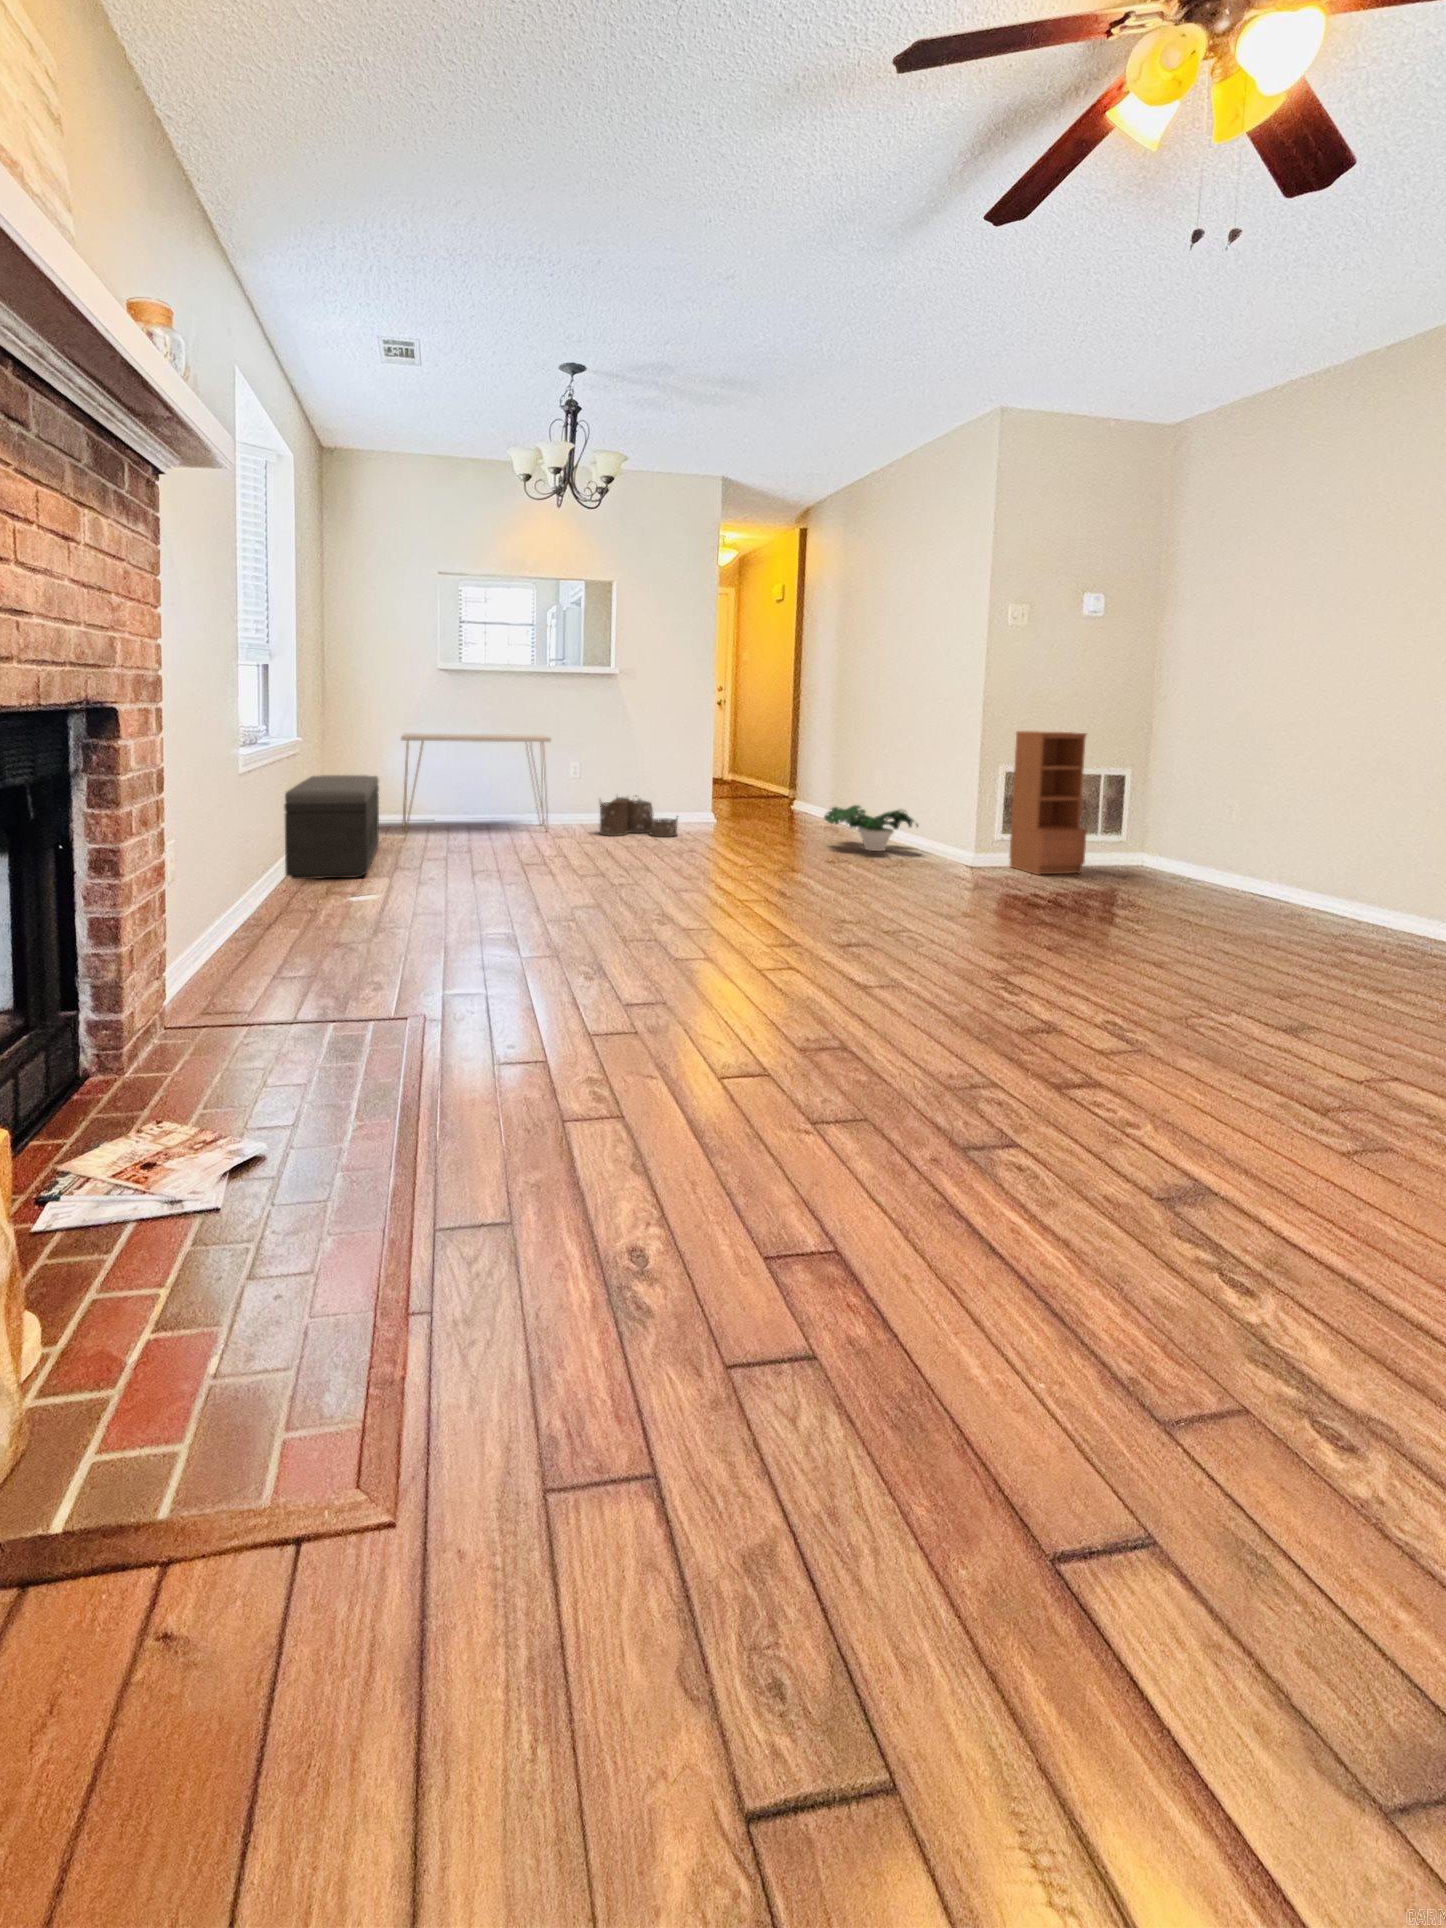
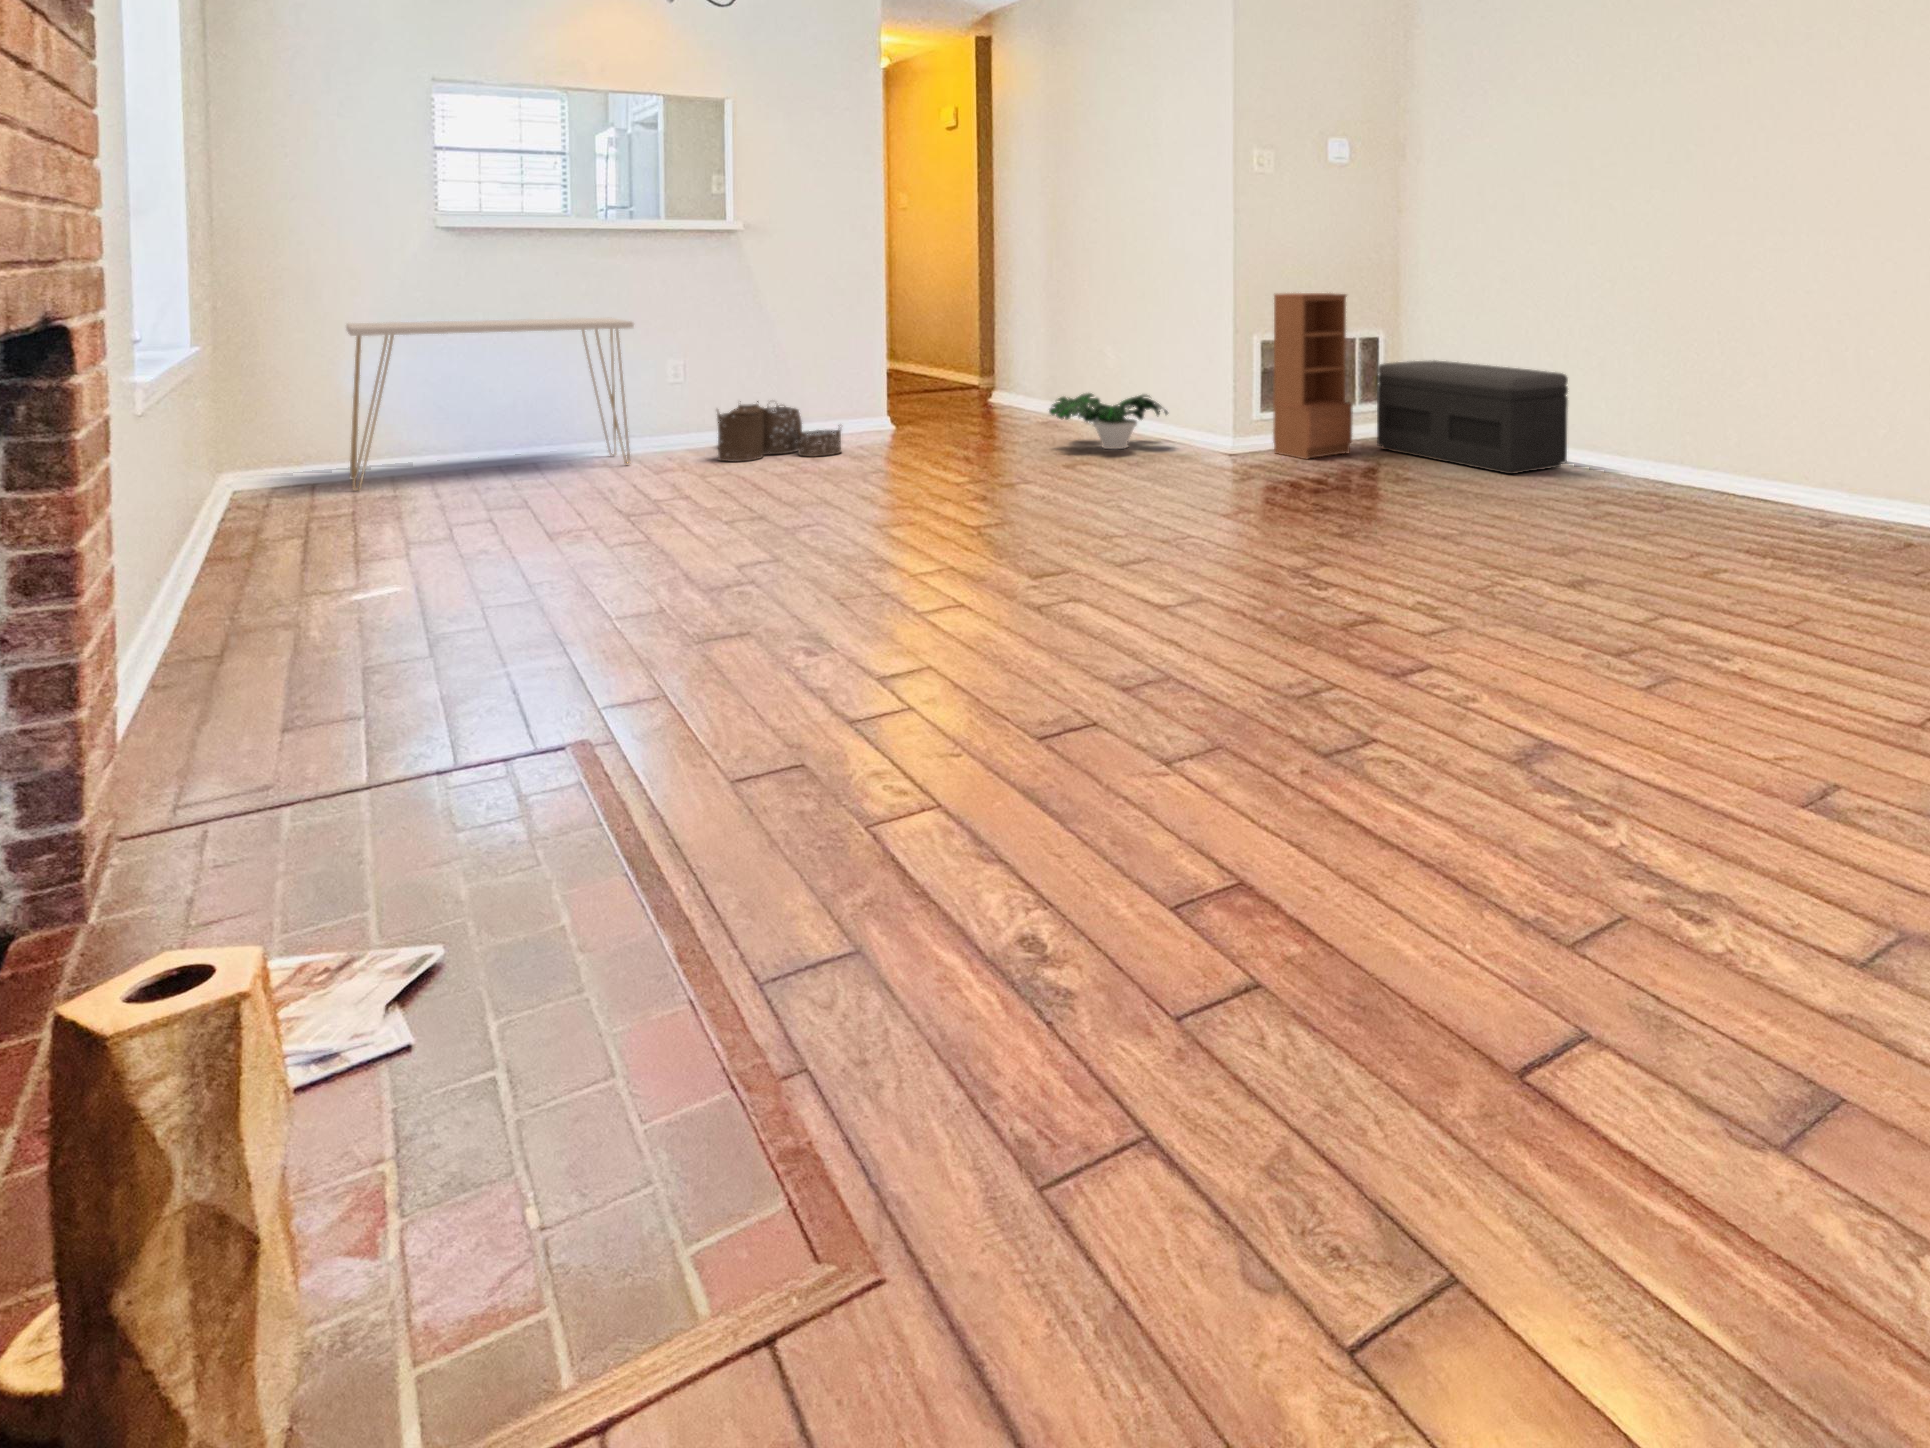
storage bench: present [284,775,379,879] -> present [1377,361,1568,474]

